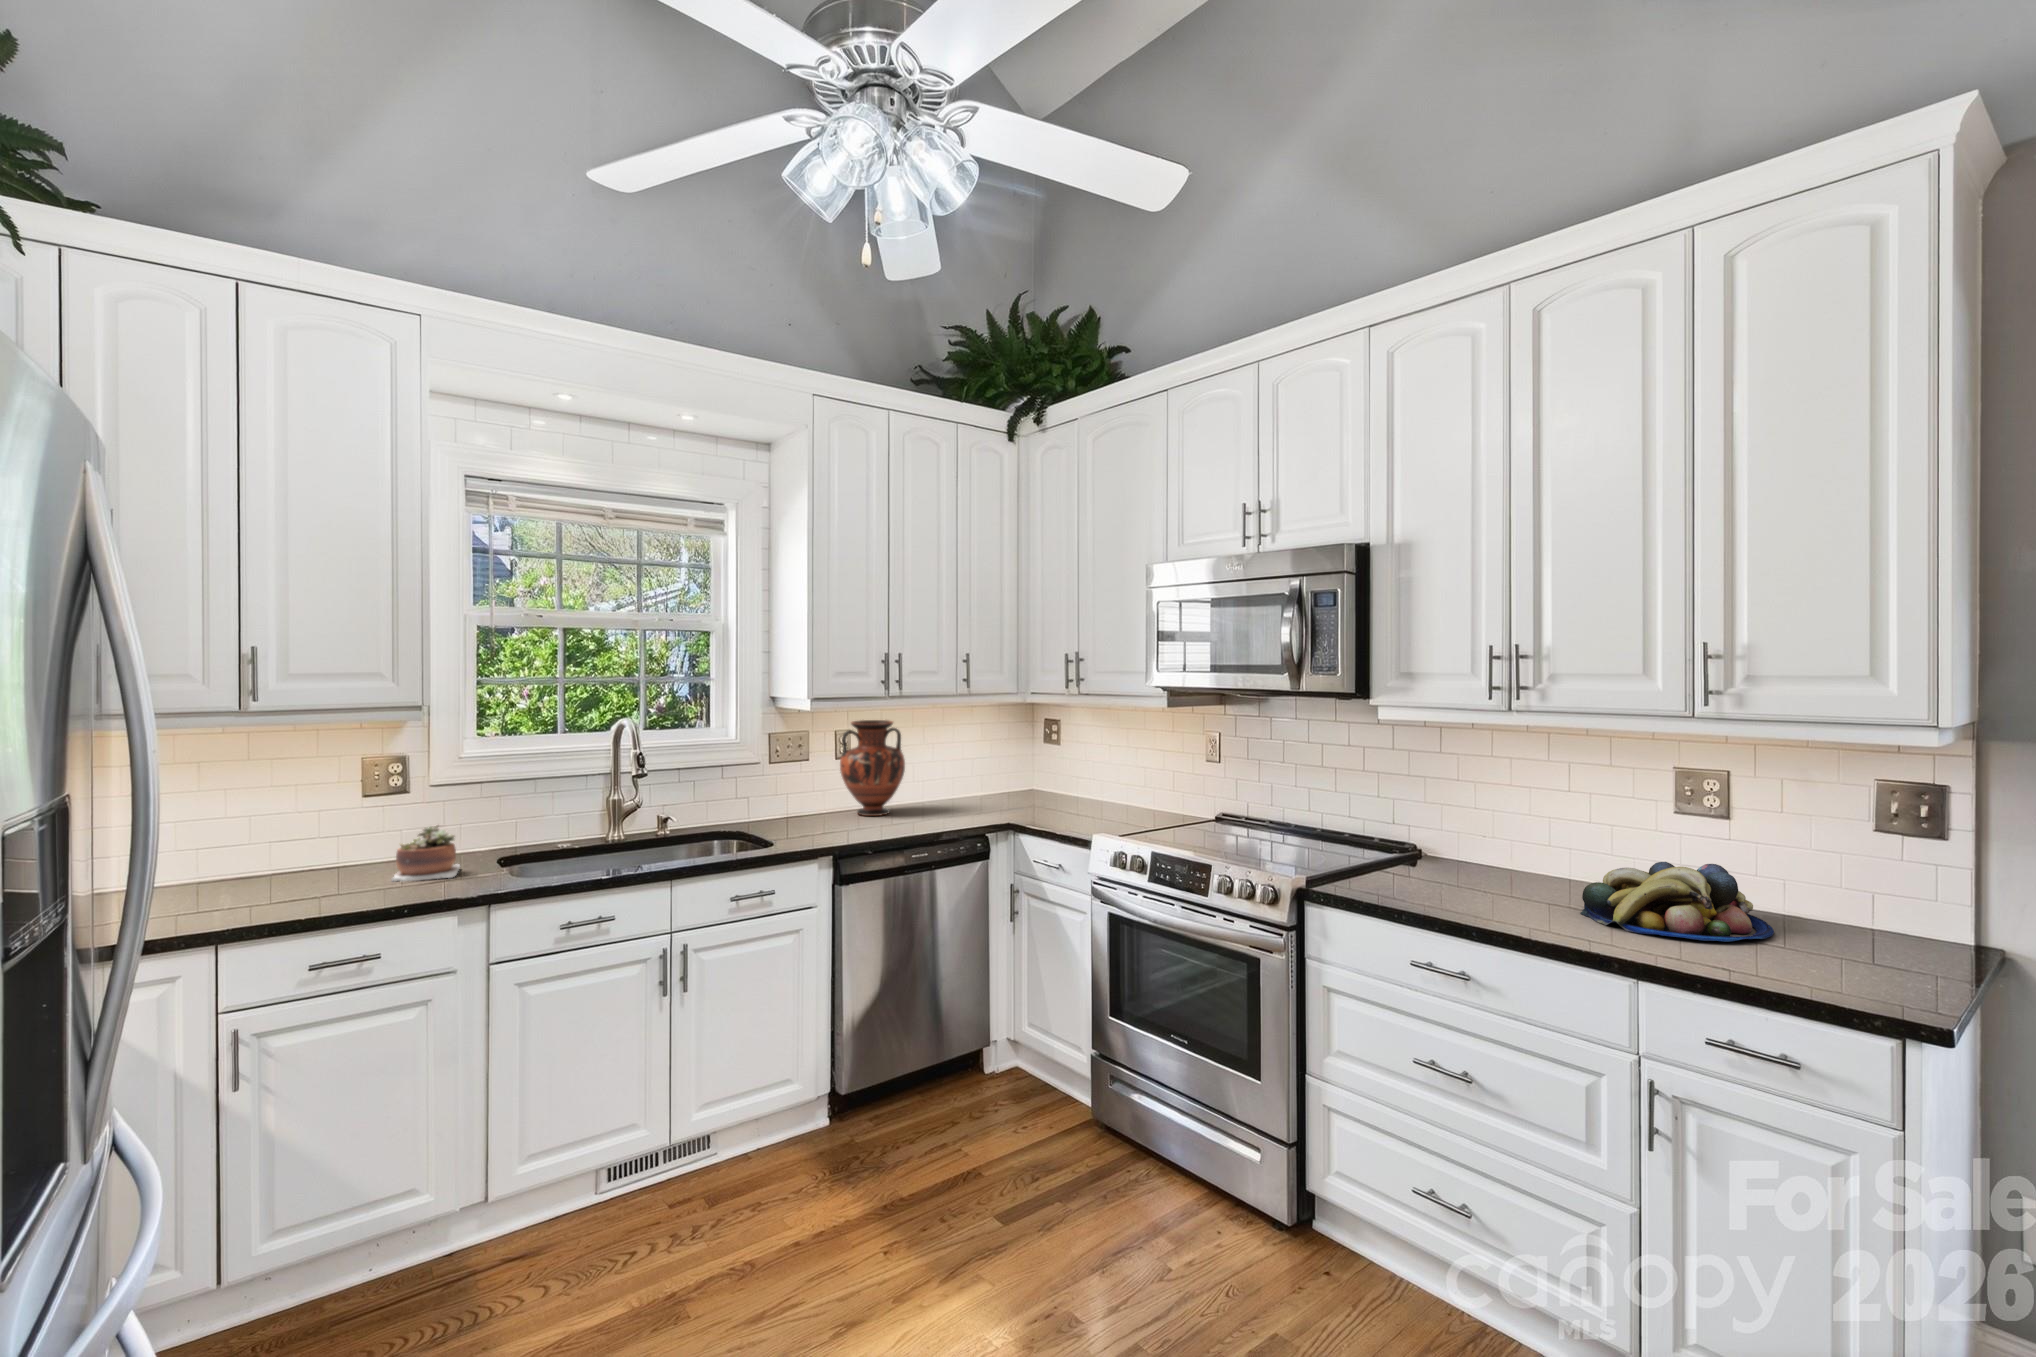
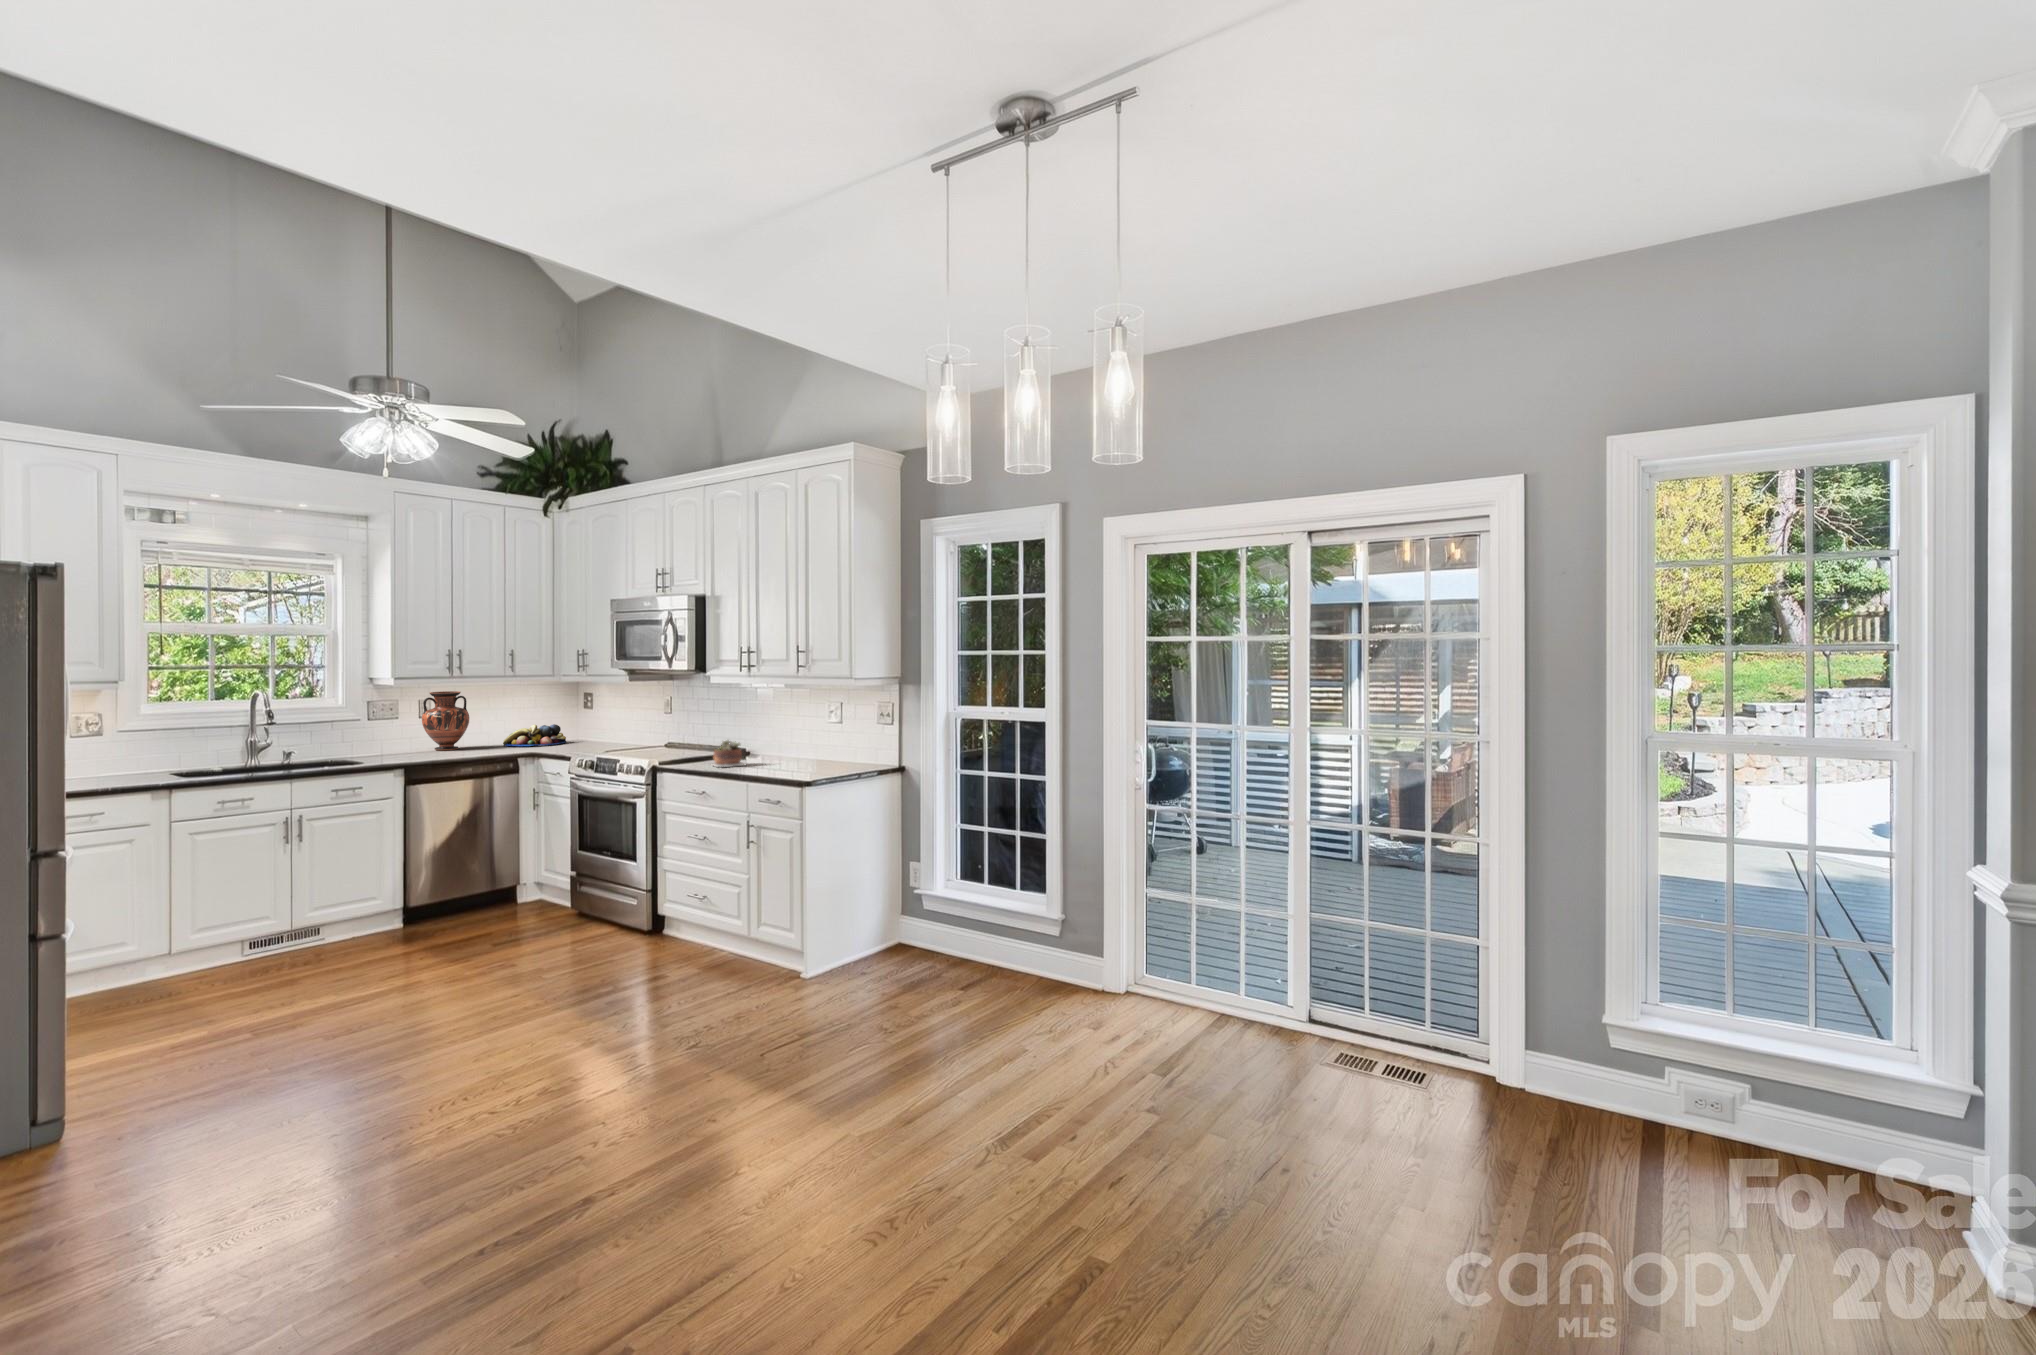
succulent plant: present [391,825,460,882] -> present [713,740,745,767]
fruit bowl: present [1581,862,1774,942] -> present [503,724,566,746]

